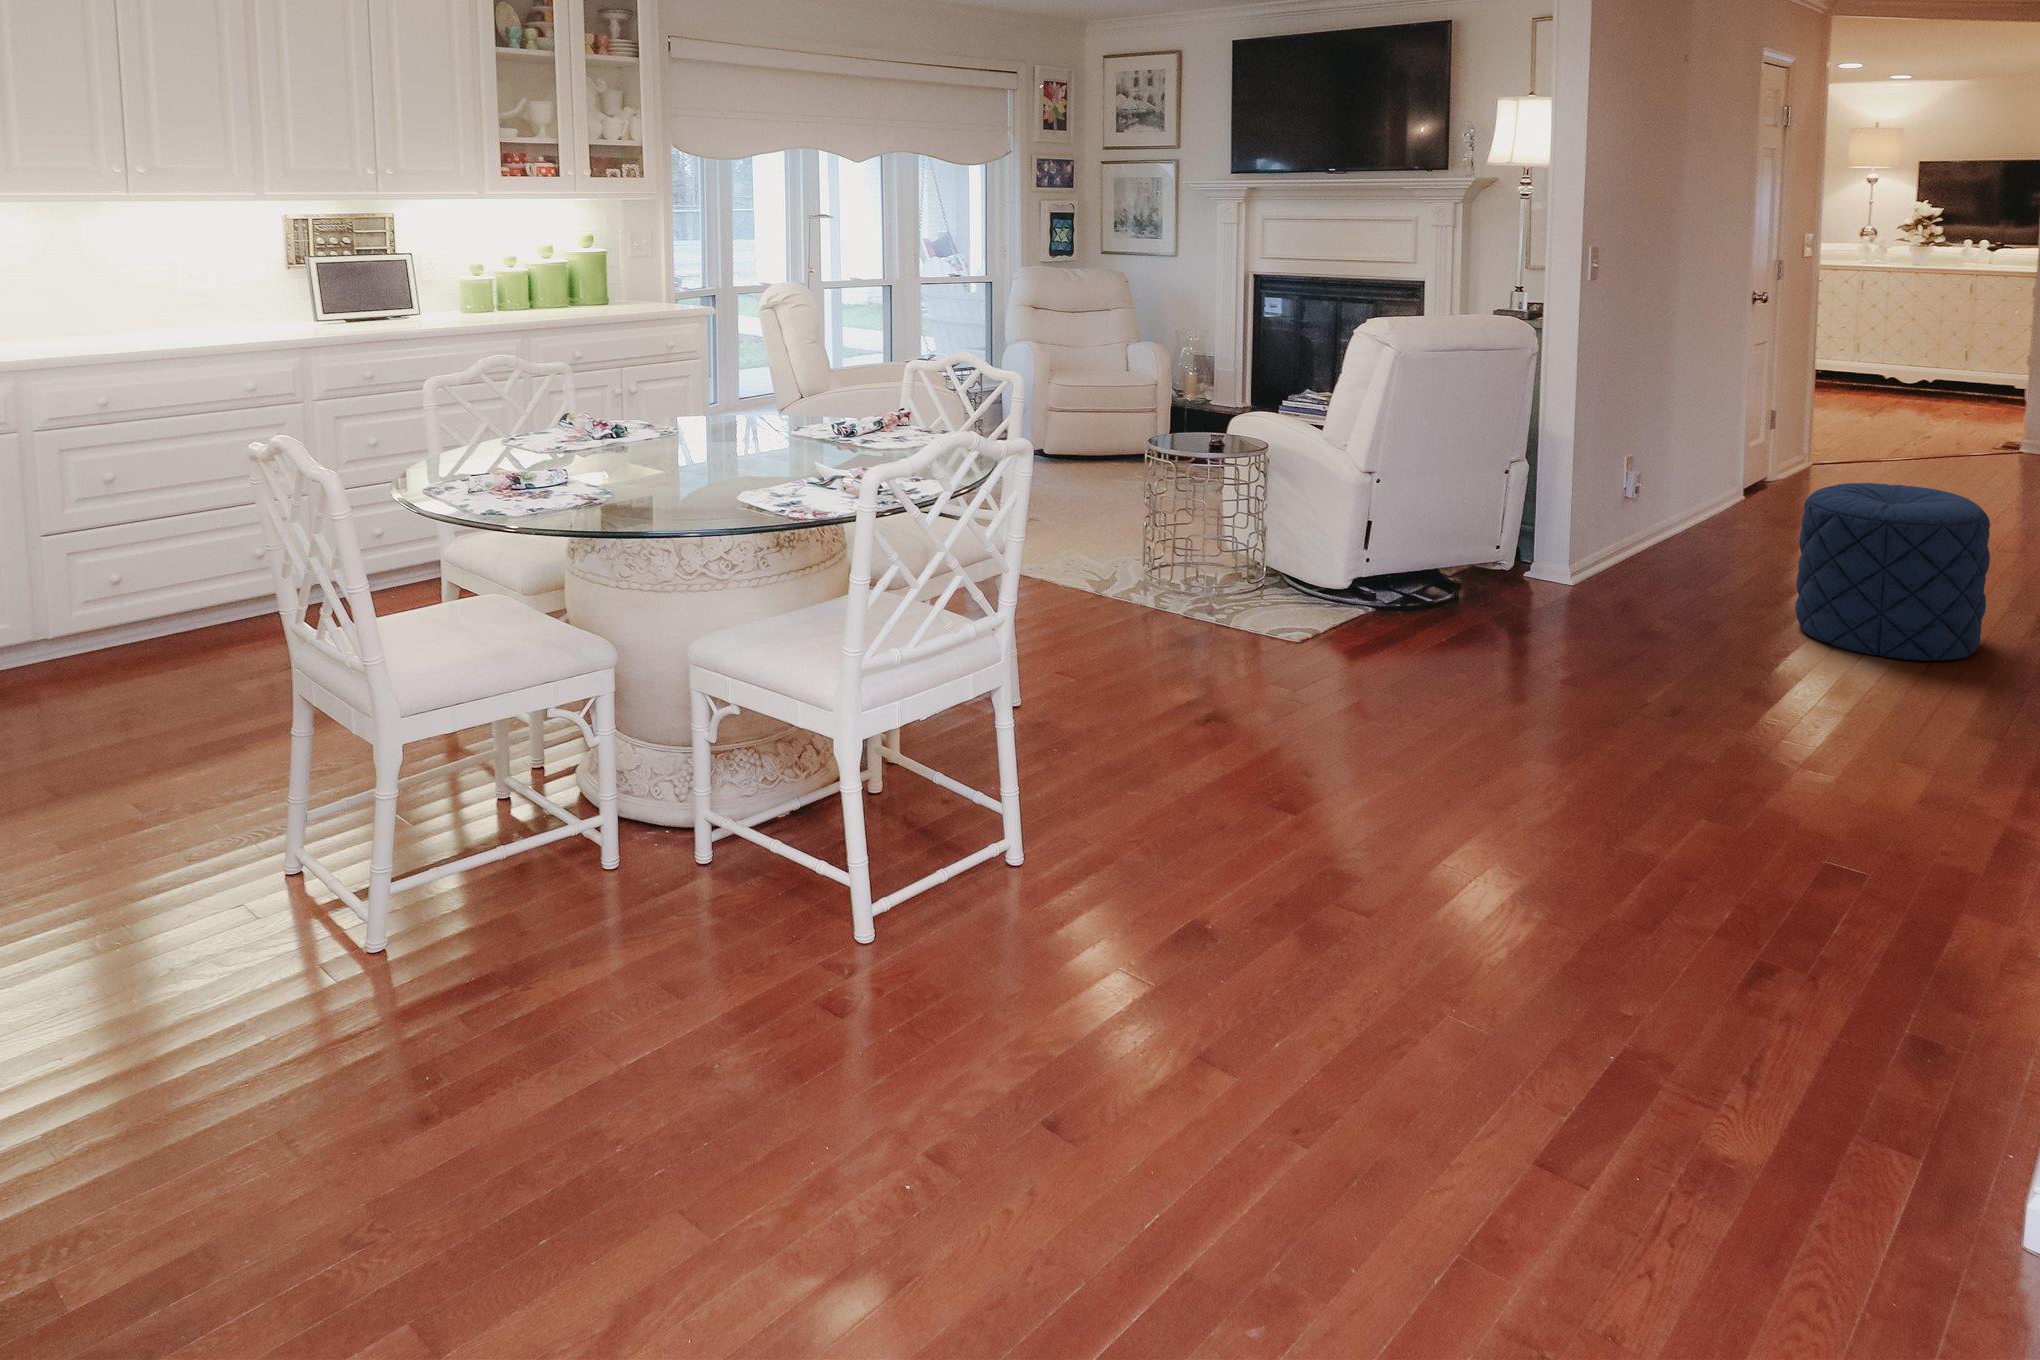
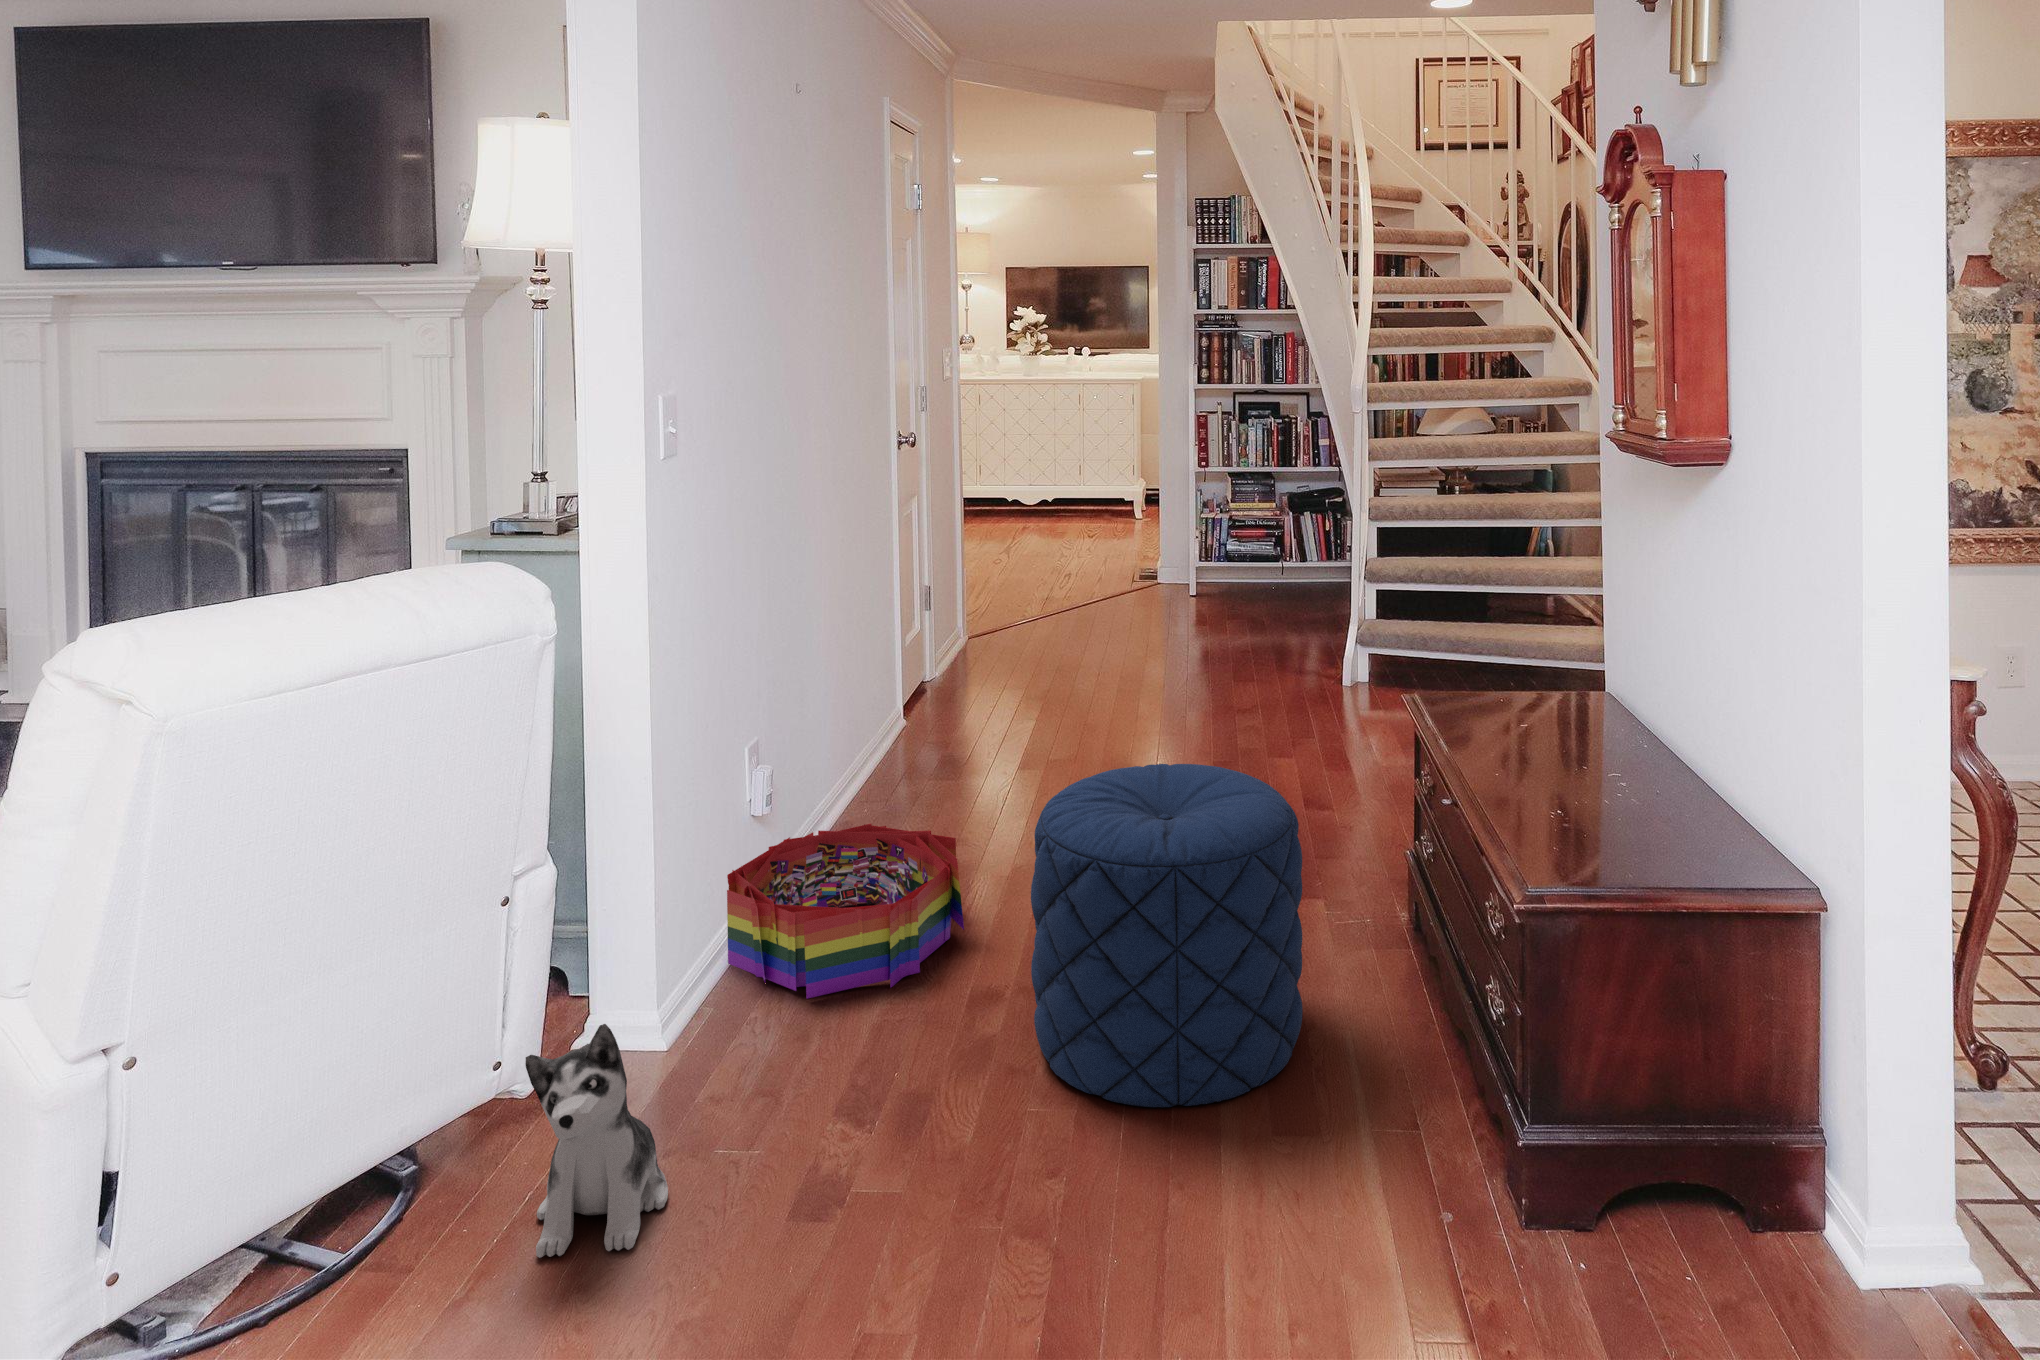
storage bin: none [1614,512,1764,590] -> present [727,823,964,999]
plush toy: none [1522,532,1583,631] -> present [525,1024,668,1258]

